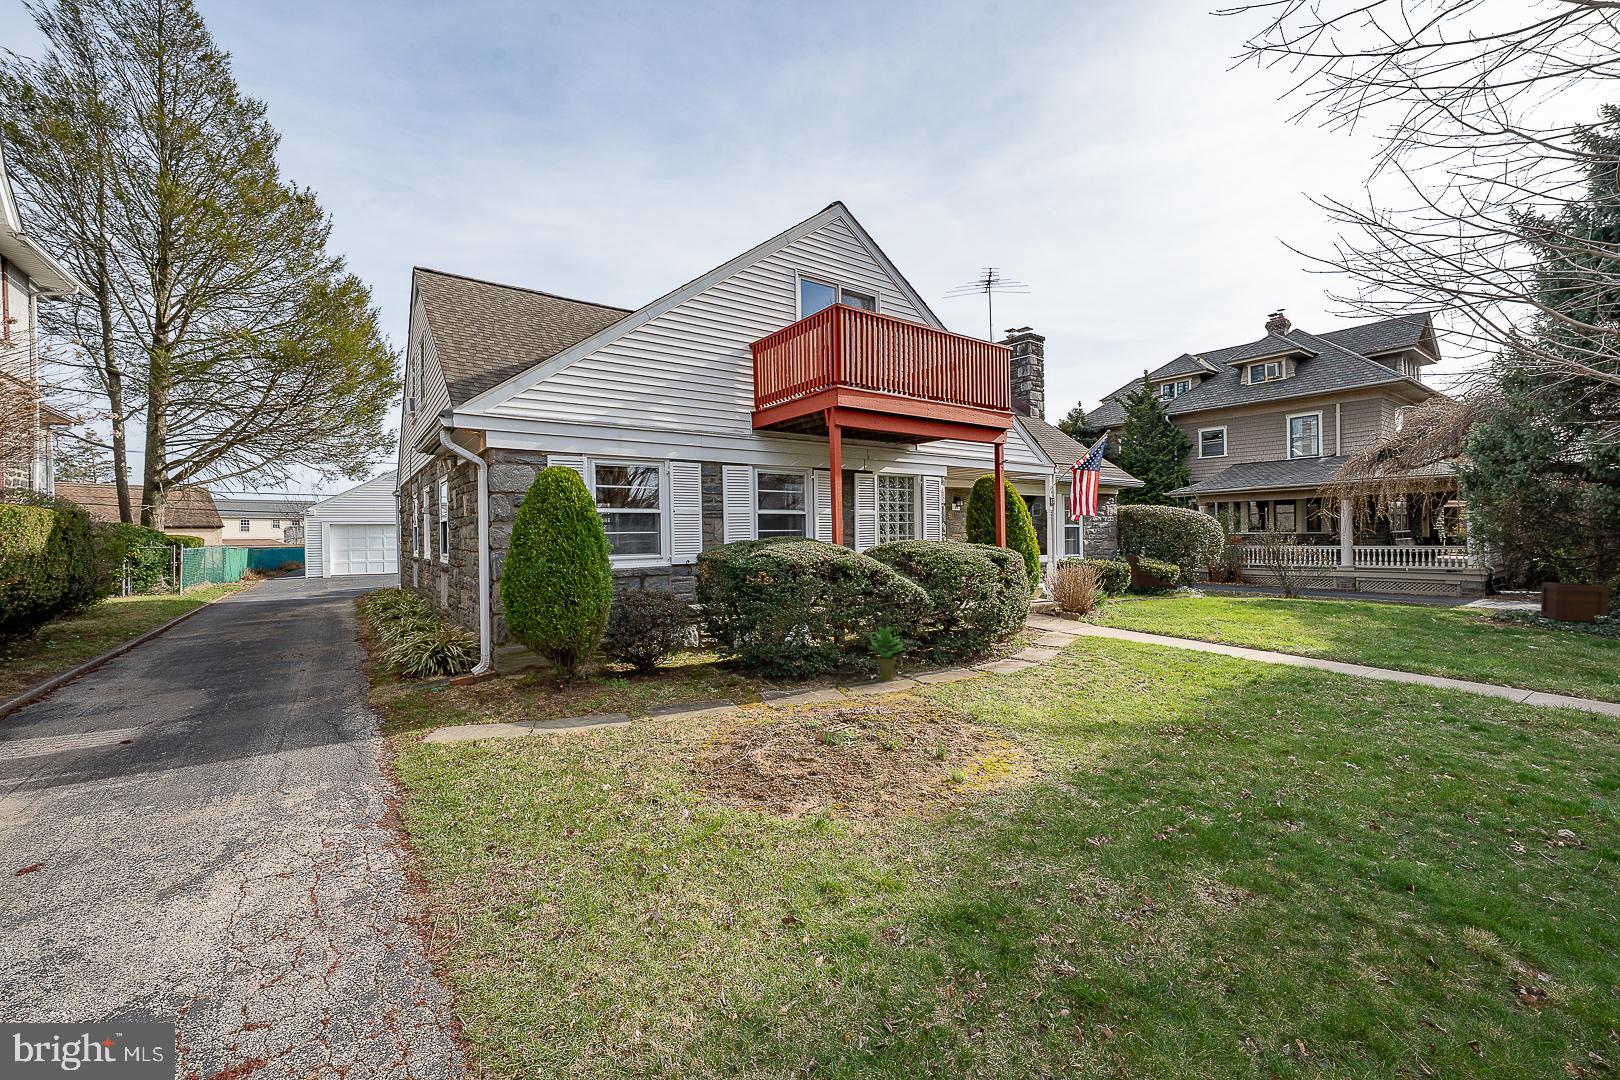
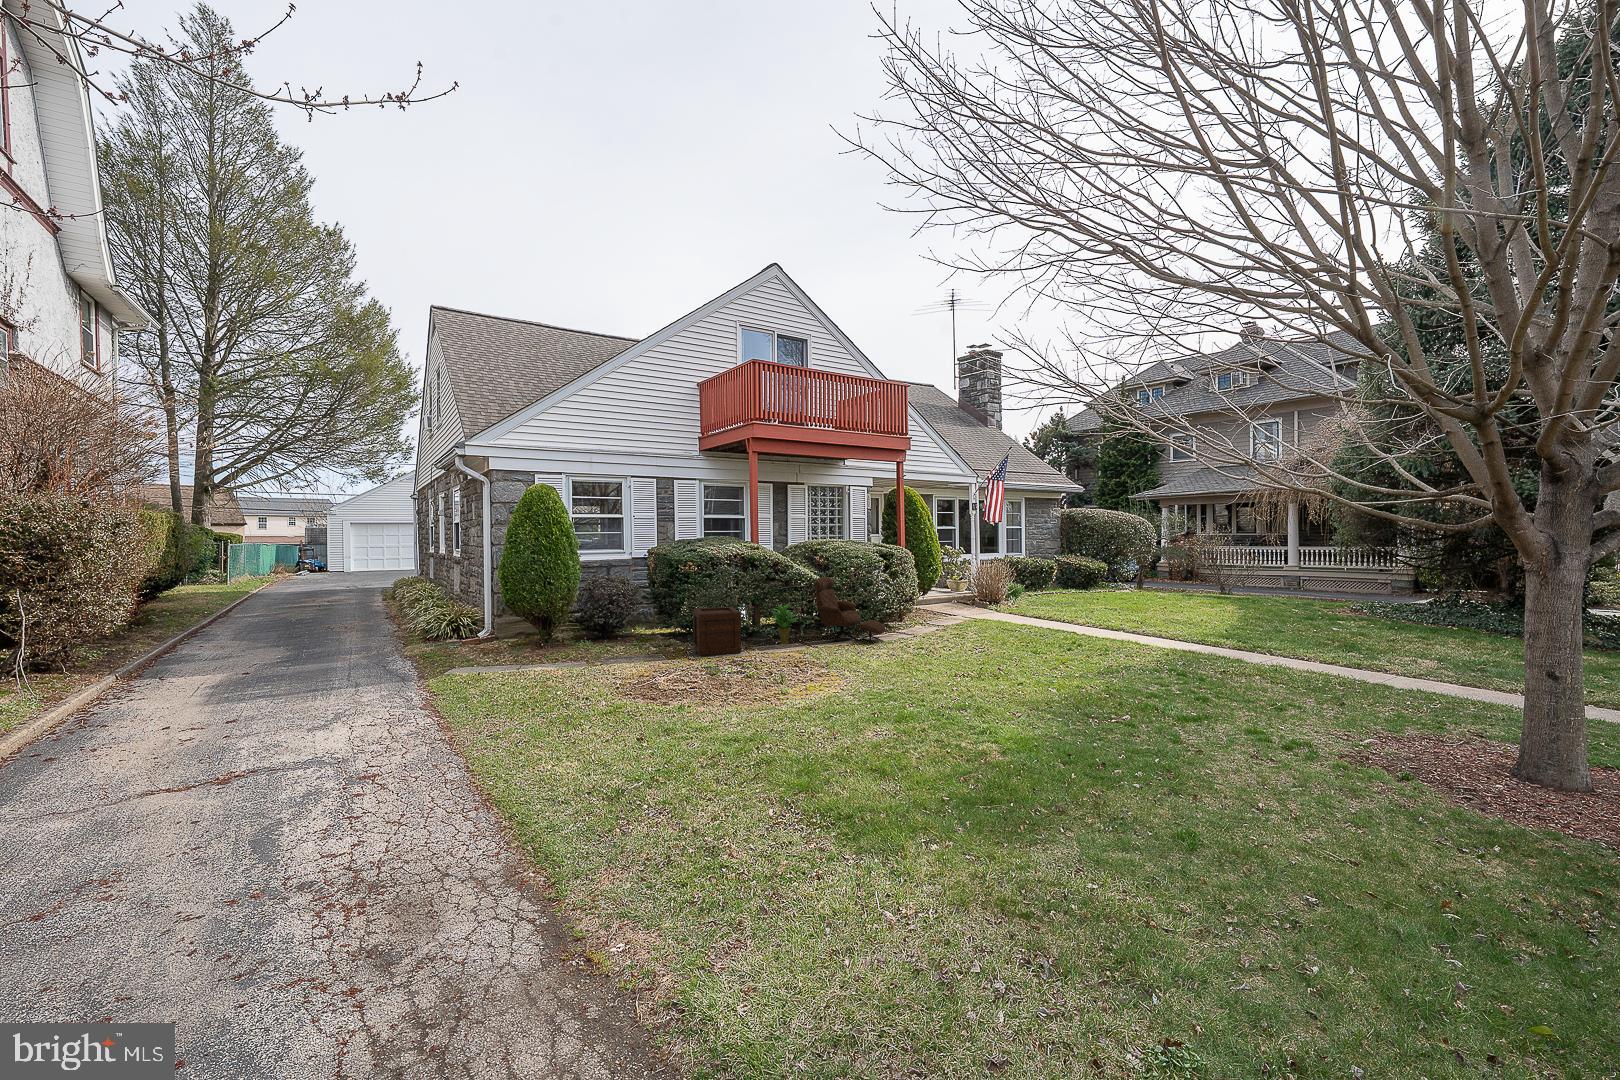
lounge chair: present [1125,554,1178,597] -> present [815,577,886,643]
wooden crate: present [1541,582,1609,623] -> present [693,607,741,656]

